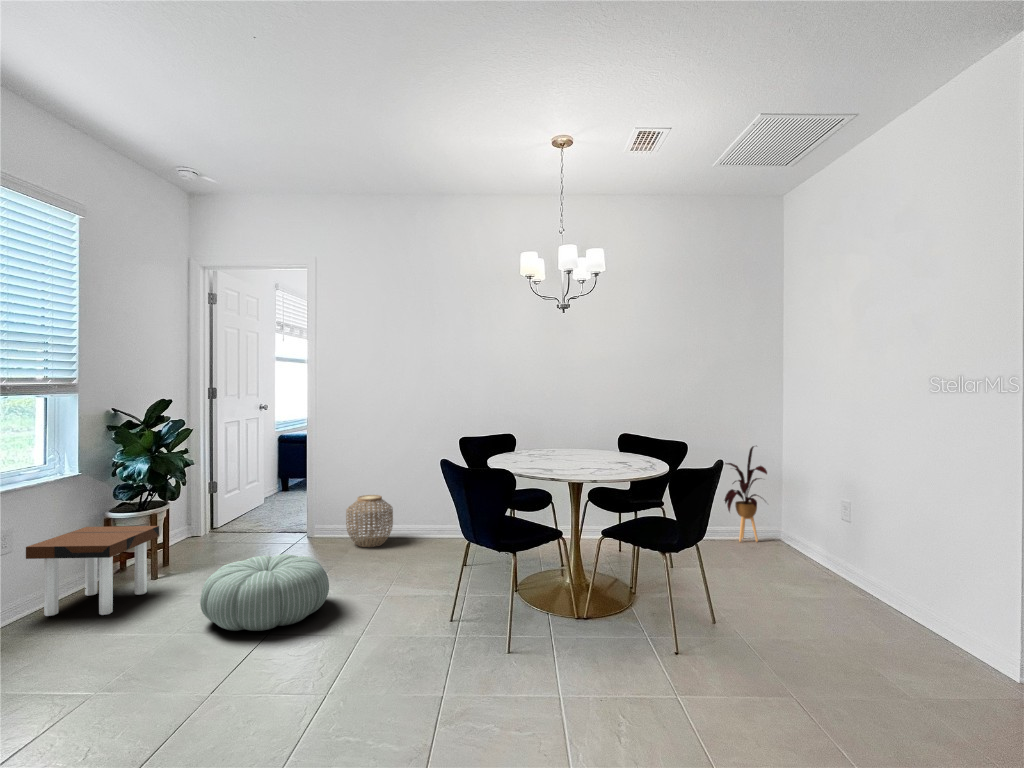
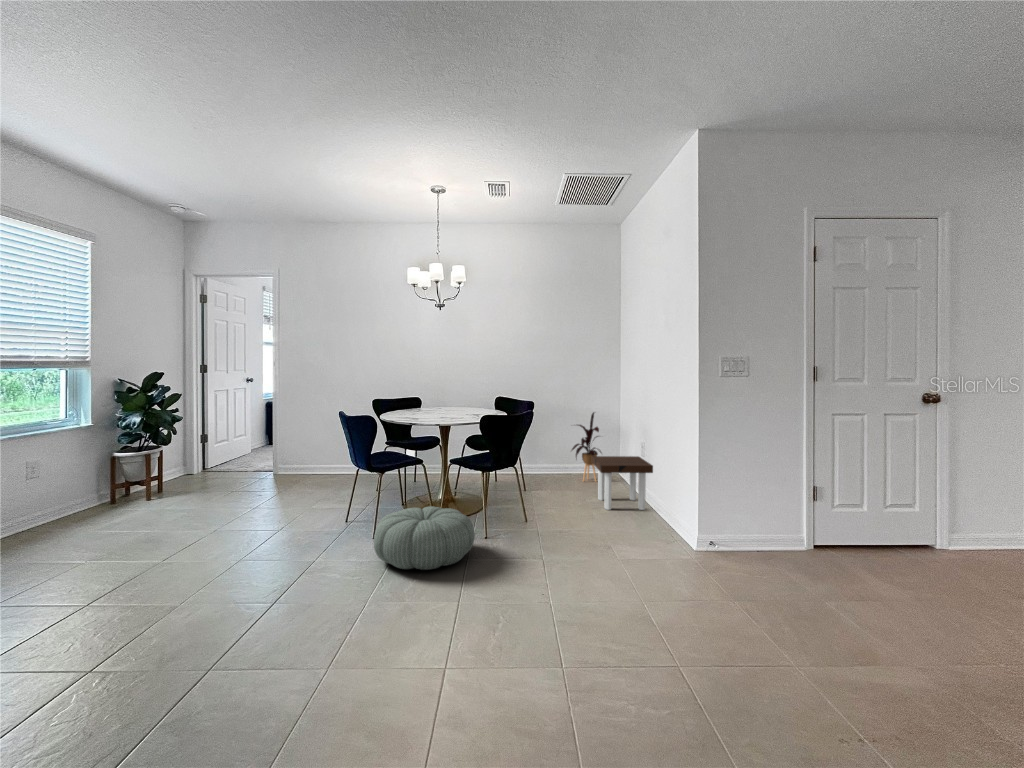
woven basket: present [346,495,393,547] -> none [296,445,332,482]
side table: present [26,526,159,616] -> present [592,456,653,510]
pouf: present [200,554,329,631] -> present [374,506,475,570]

